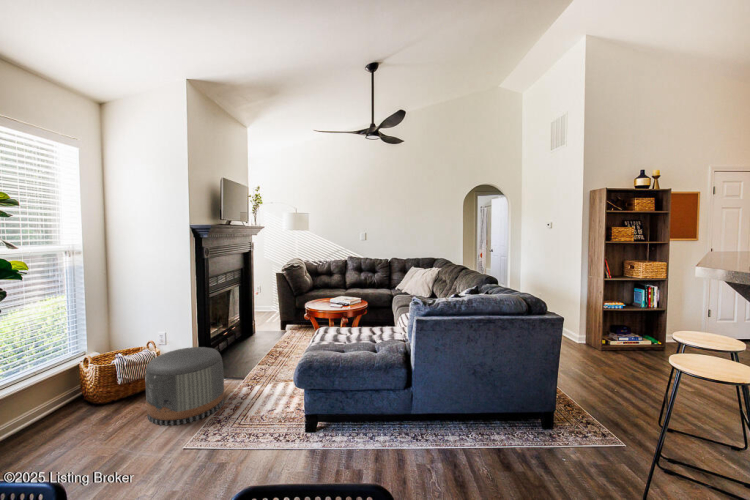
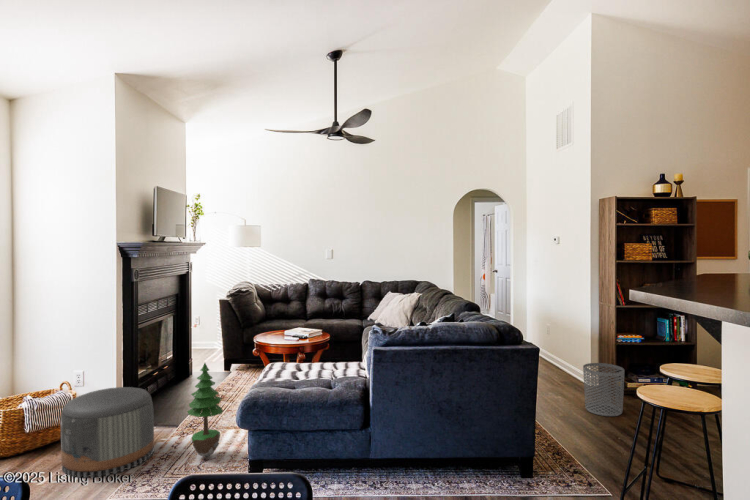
potted tree: none [251,327,282,408] -> present [187,363,223,457]
waste bin: none [587,328,625,374] -> present [583,363,624,416]

